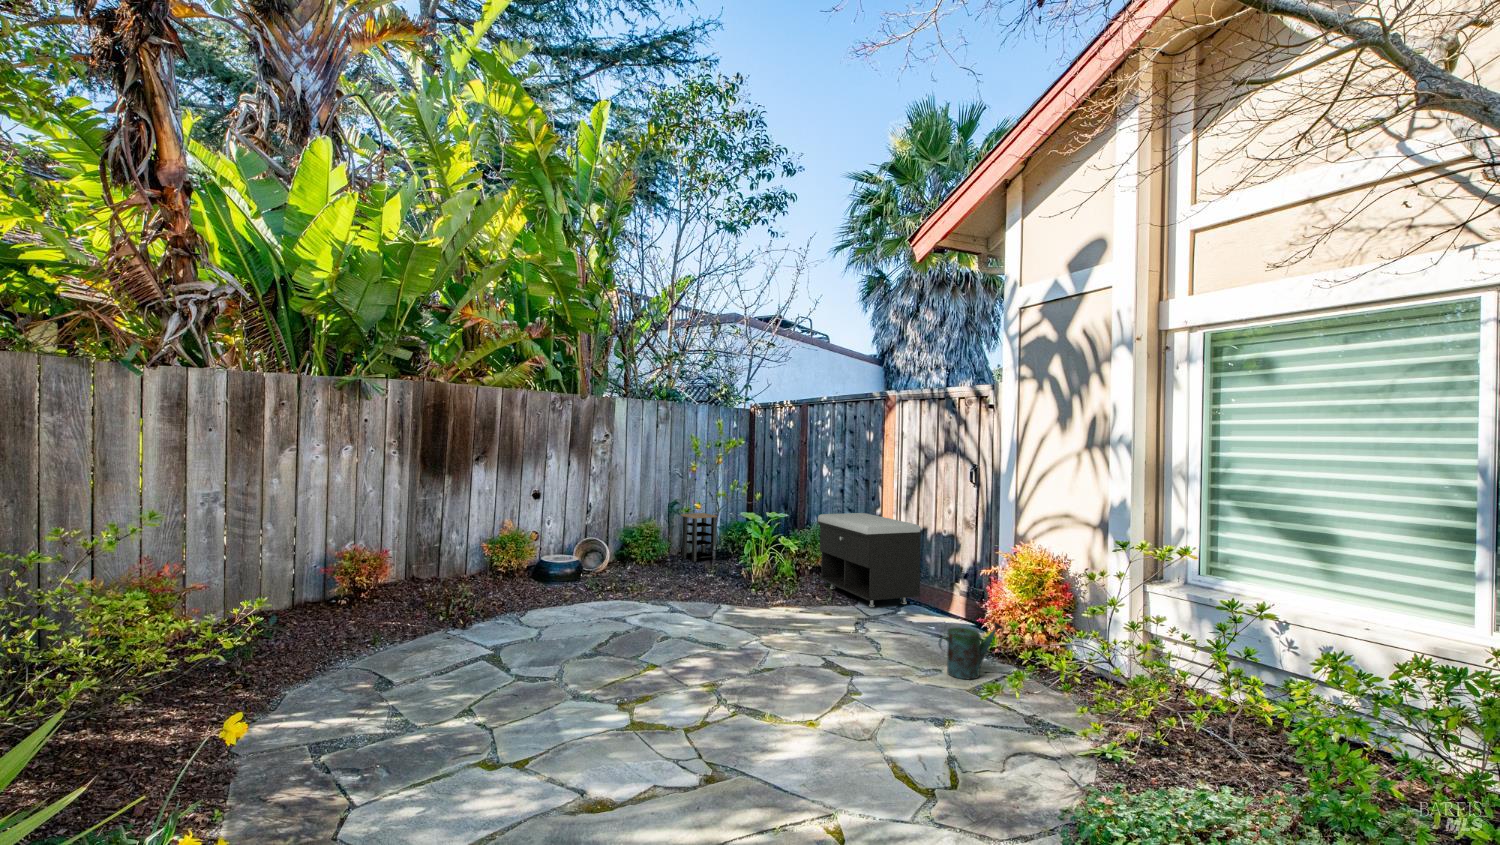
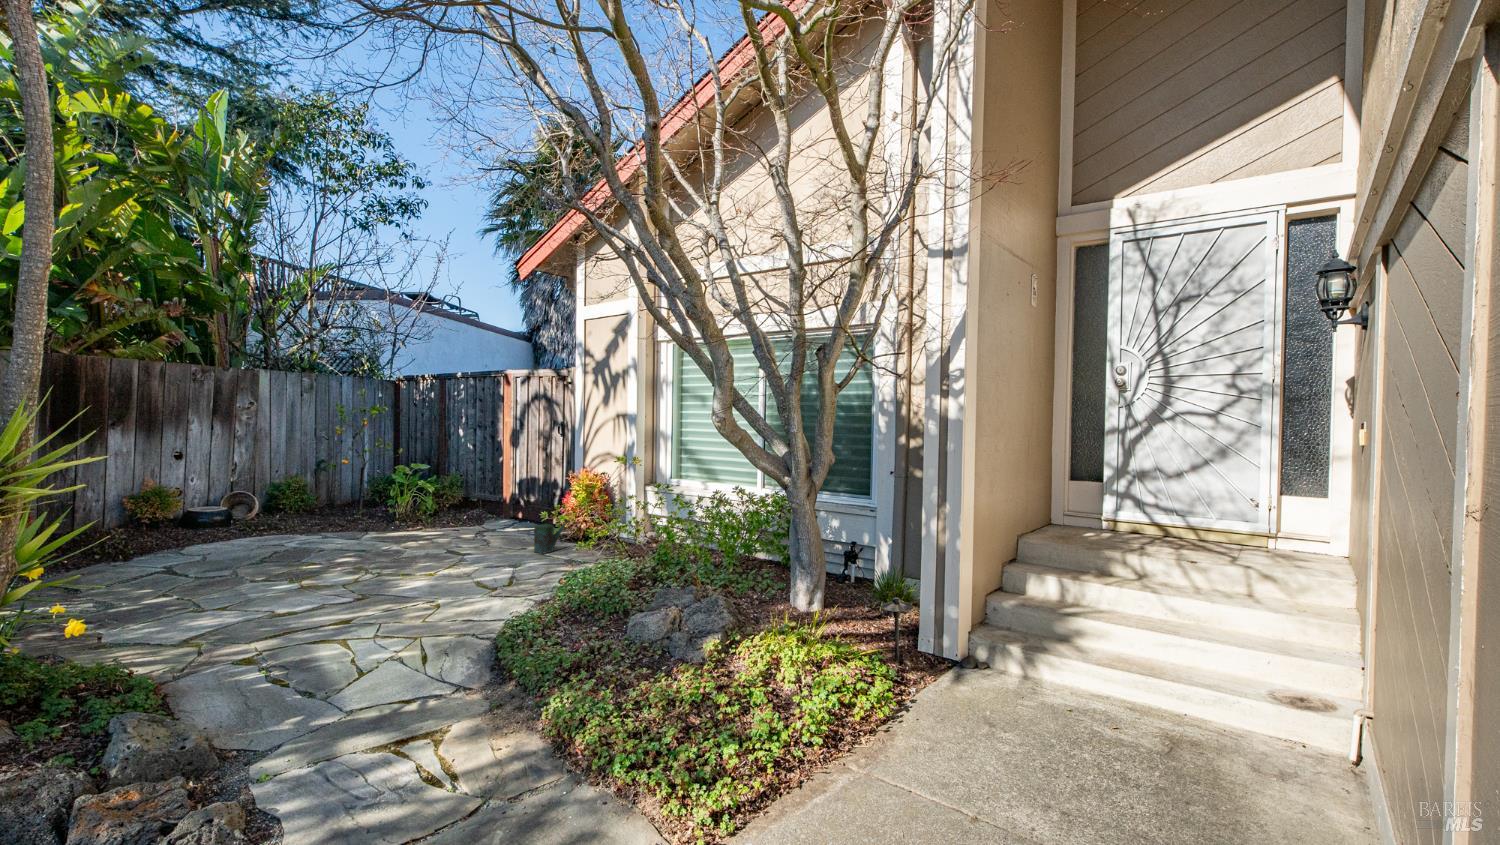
side table: present [681,513,717,562] -> none [329,469,365,509]
storage bench: present [818,513,921,607] -> none [454,461,530,525]

